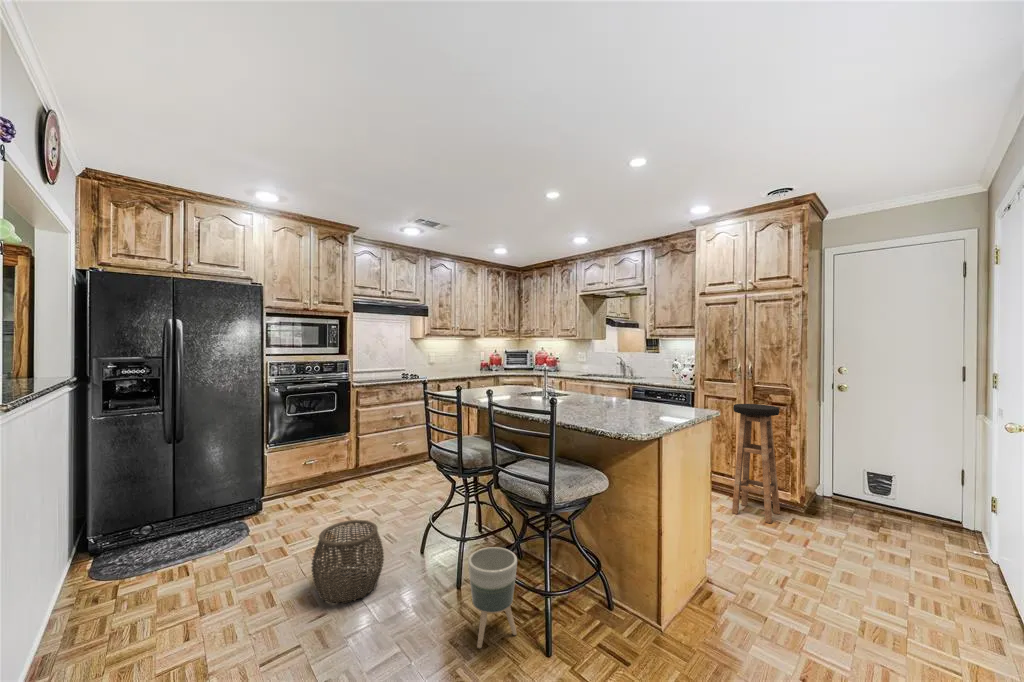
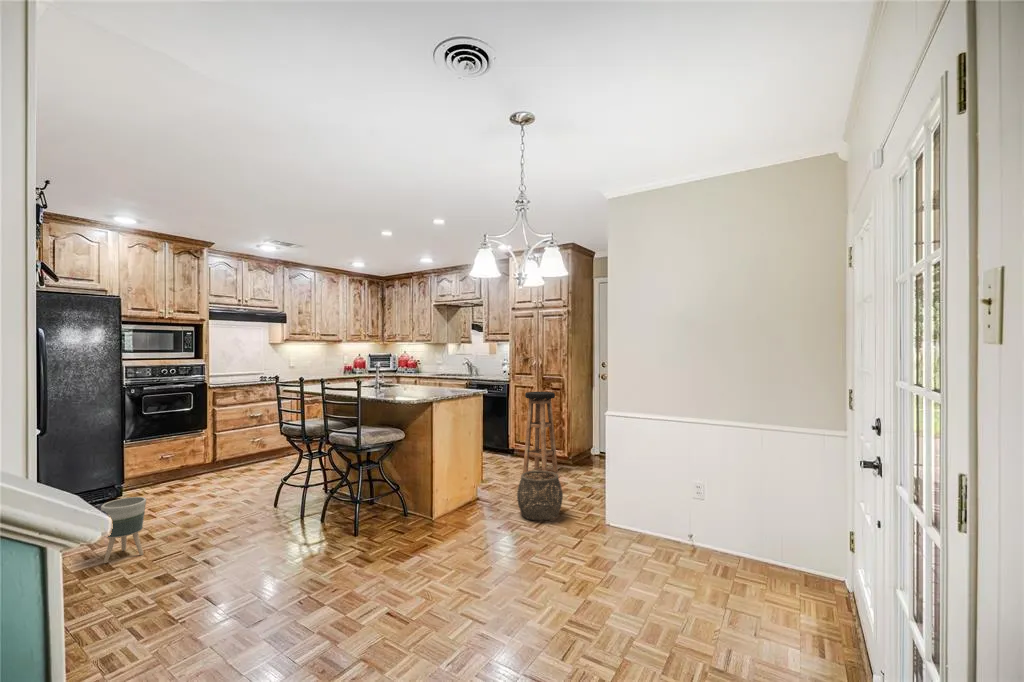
woven basket: present [311,520,384,603] -> present [517,471,563,520]
planter: present [468,547,517,648] -> present [101,497,146,563]

